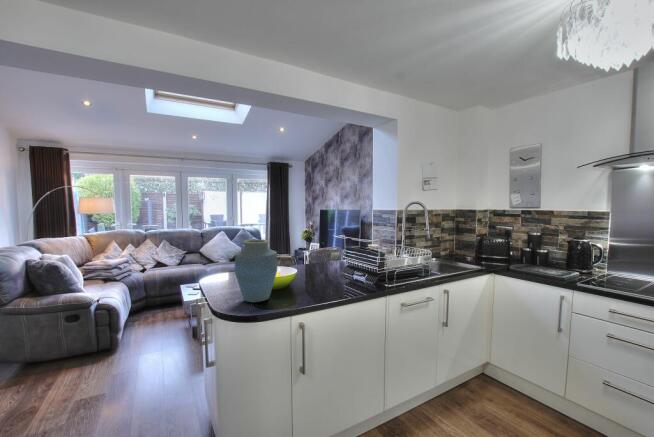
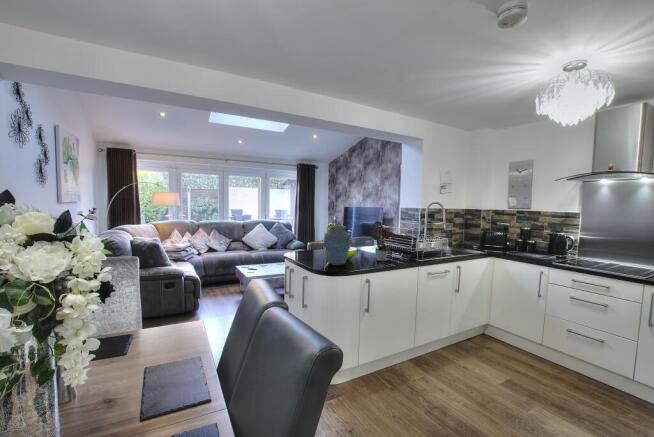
flower arrangement: none [313,227,355,289] -> present [371,221,396,261]

